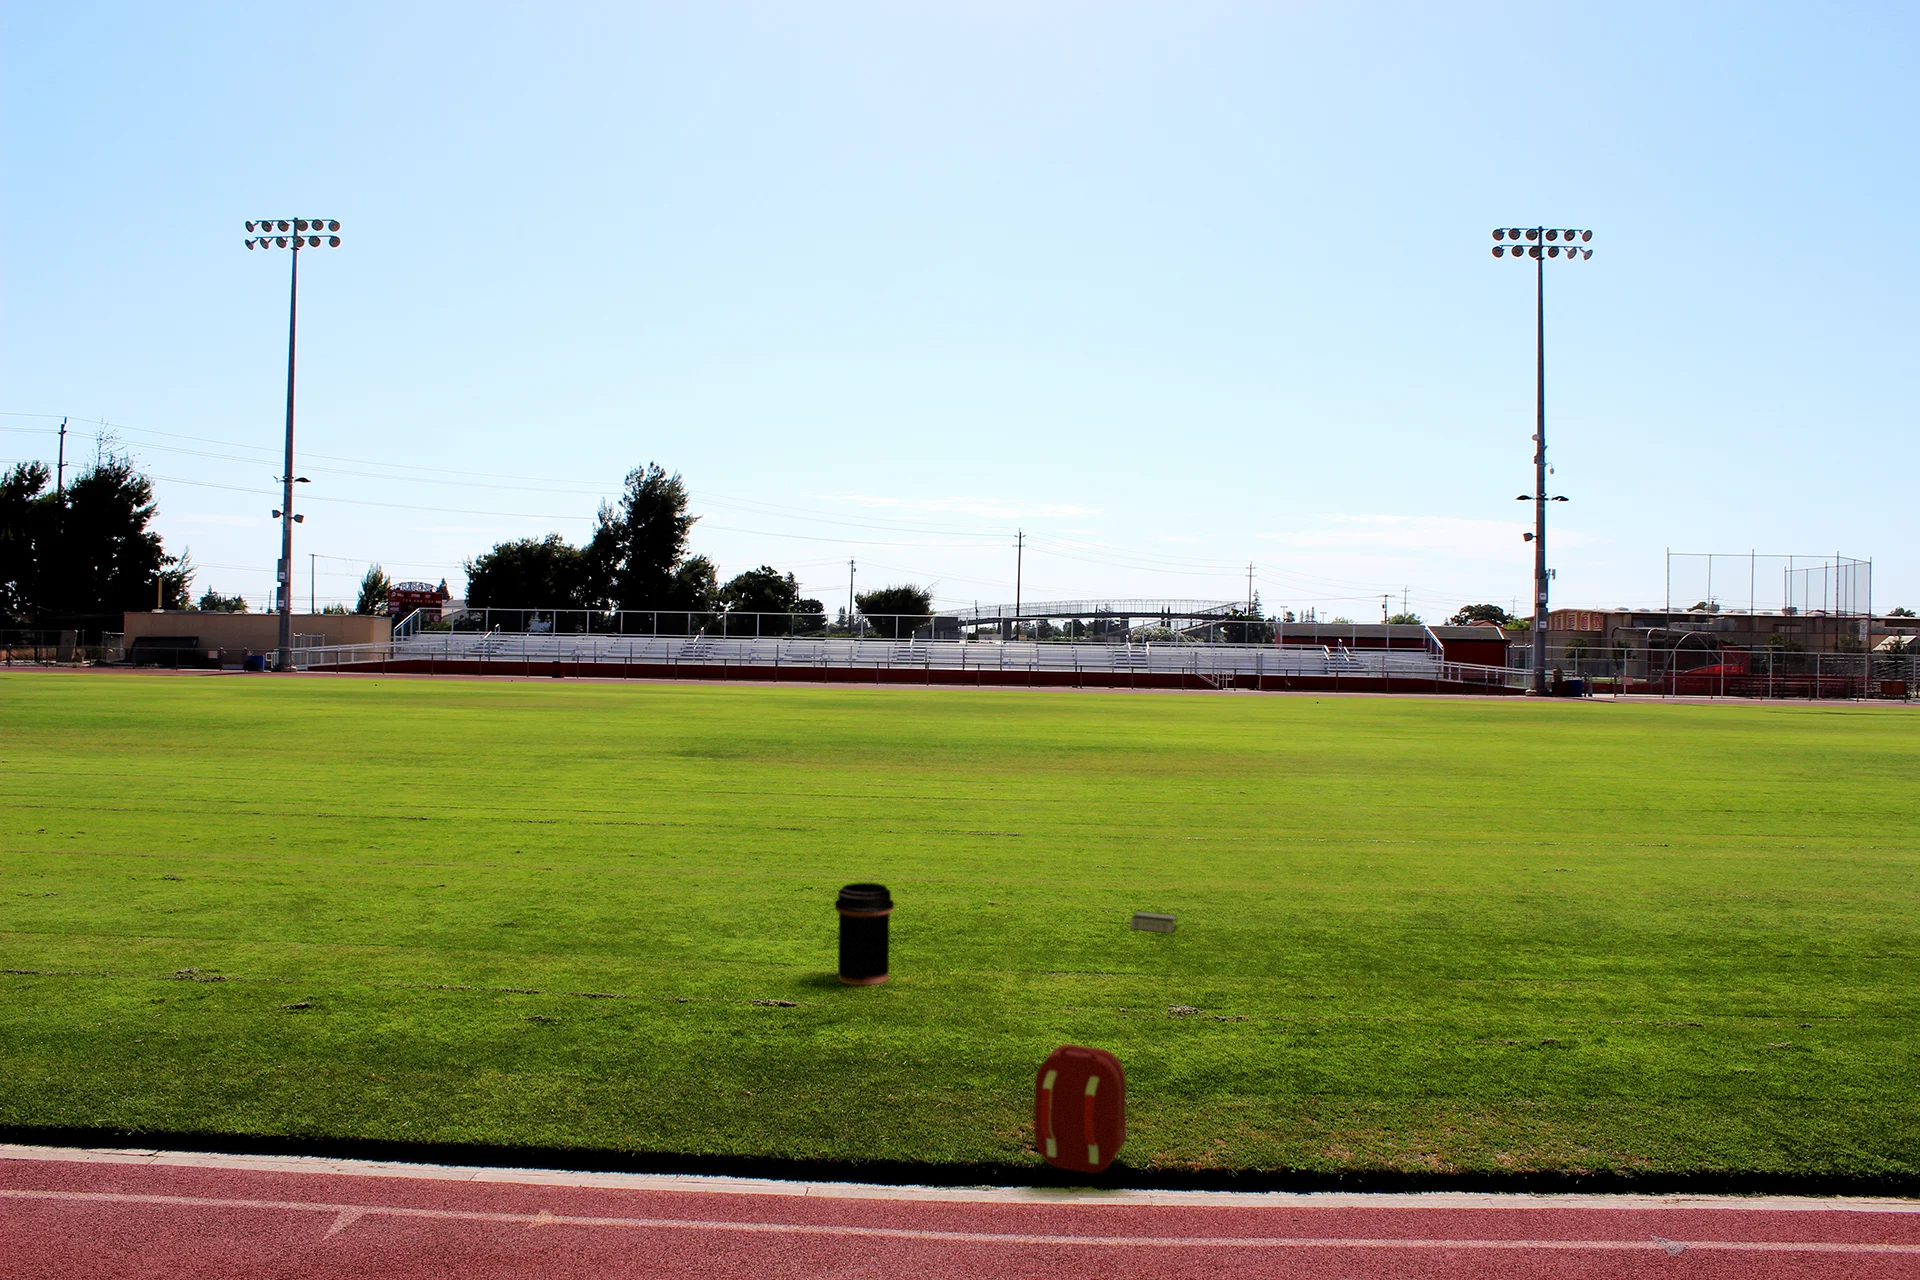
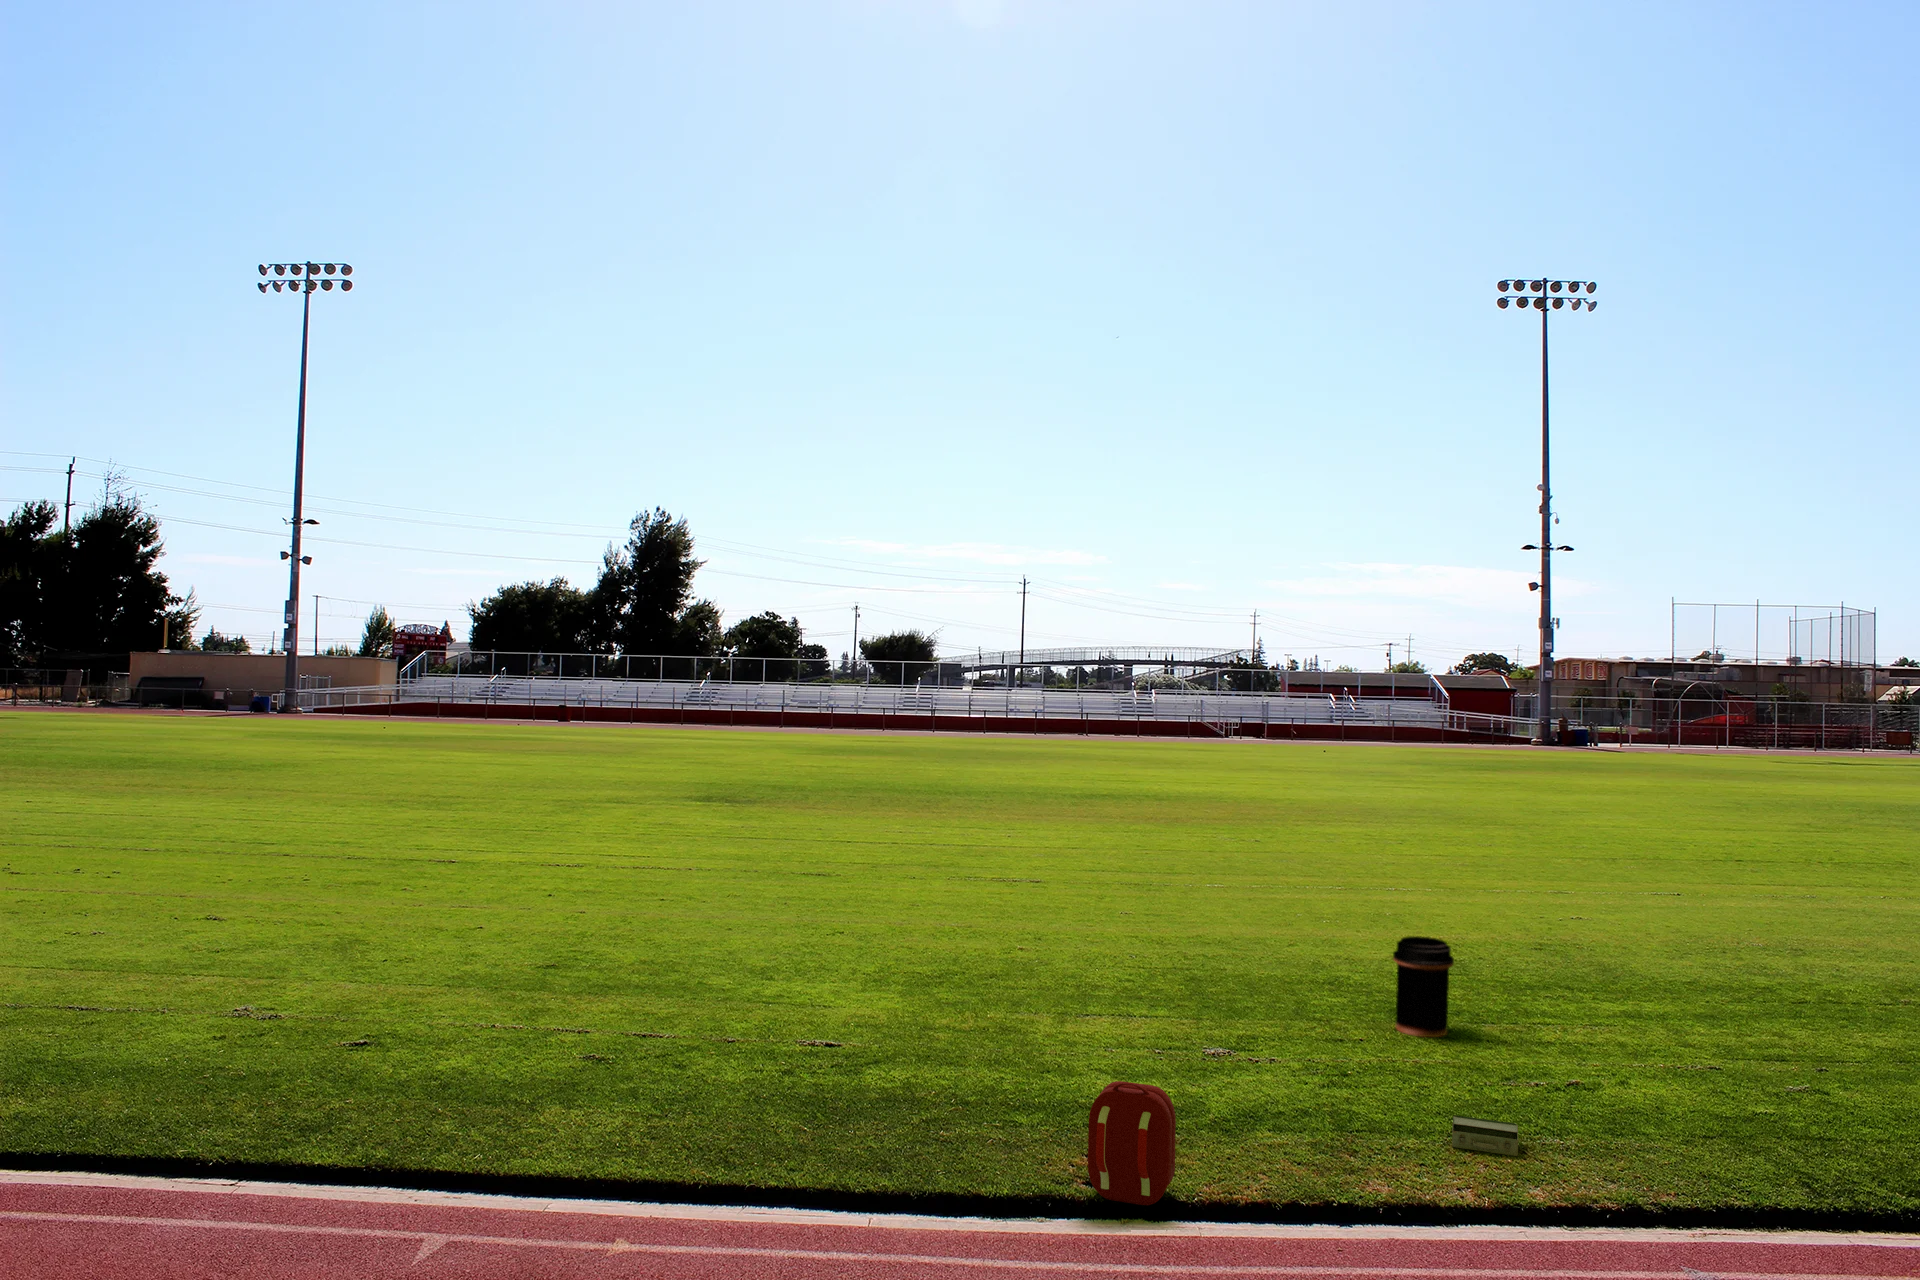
trash can: present [835,883,894,985] -> present [1393,936,1454,1037]
toolbox: present [1131,911,1177,933] -> present [1452,1115,1518,1156]

